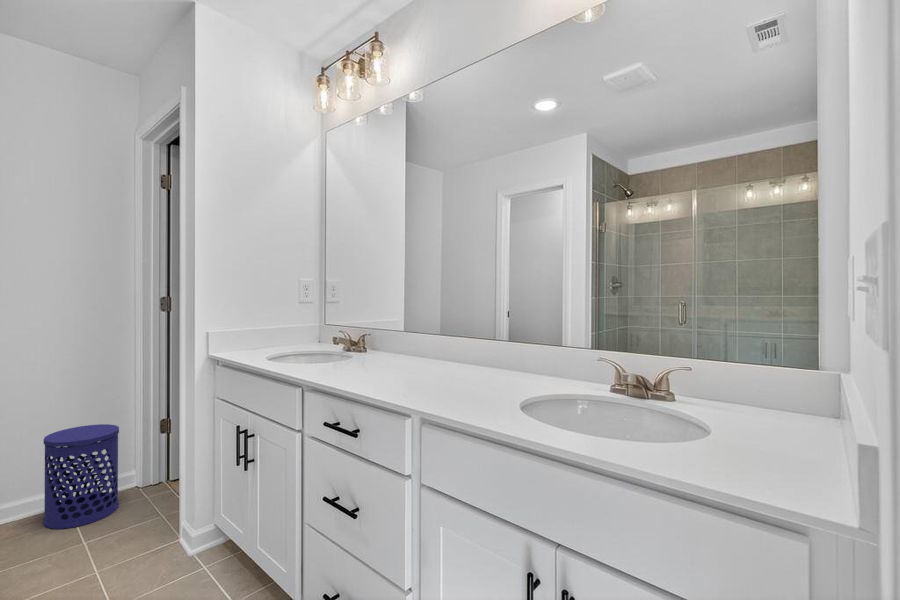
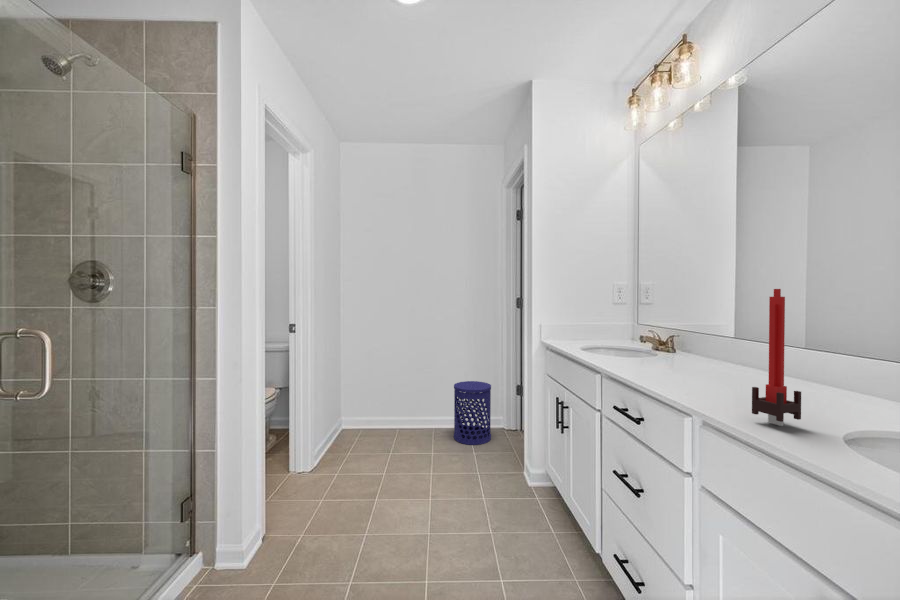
candle: none [464,287,497,410] -> present [752,289,801,426]

